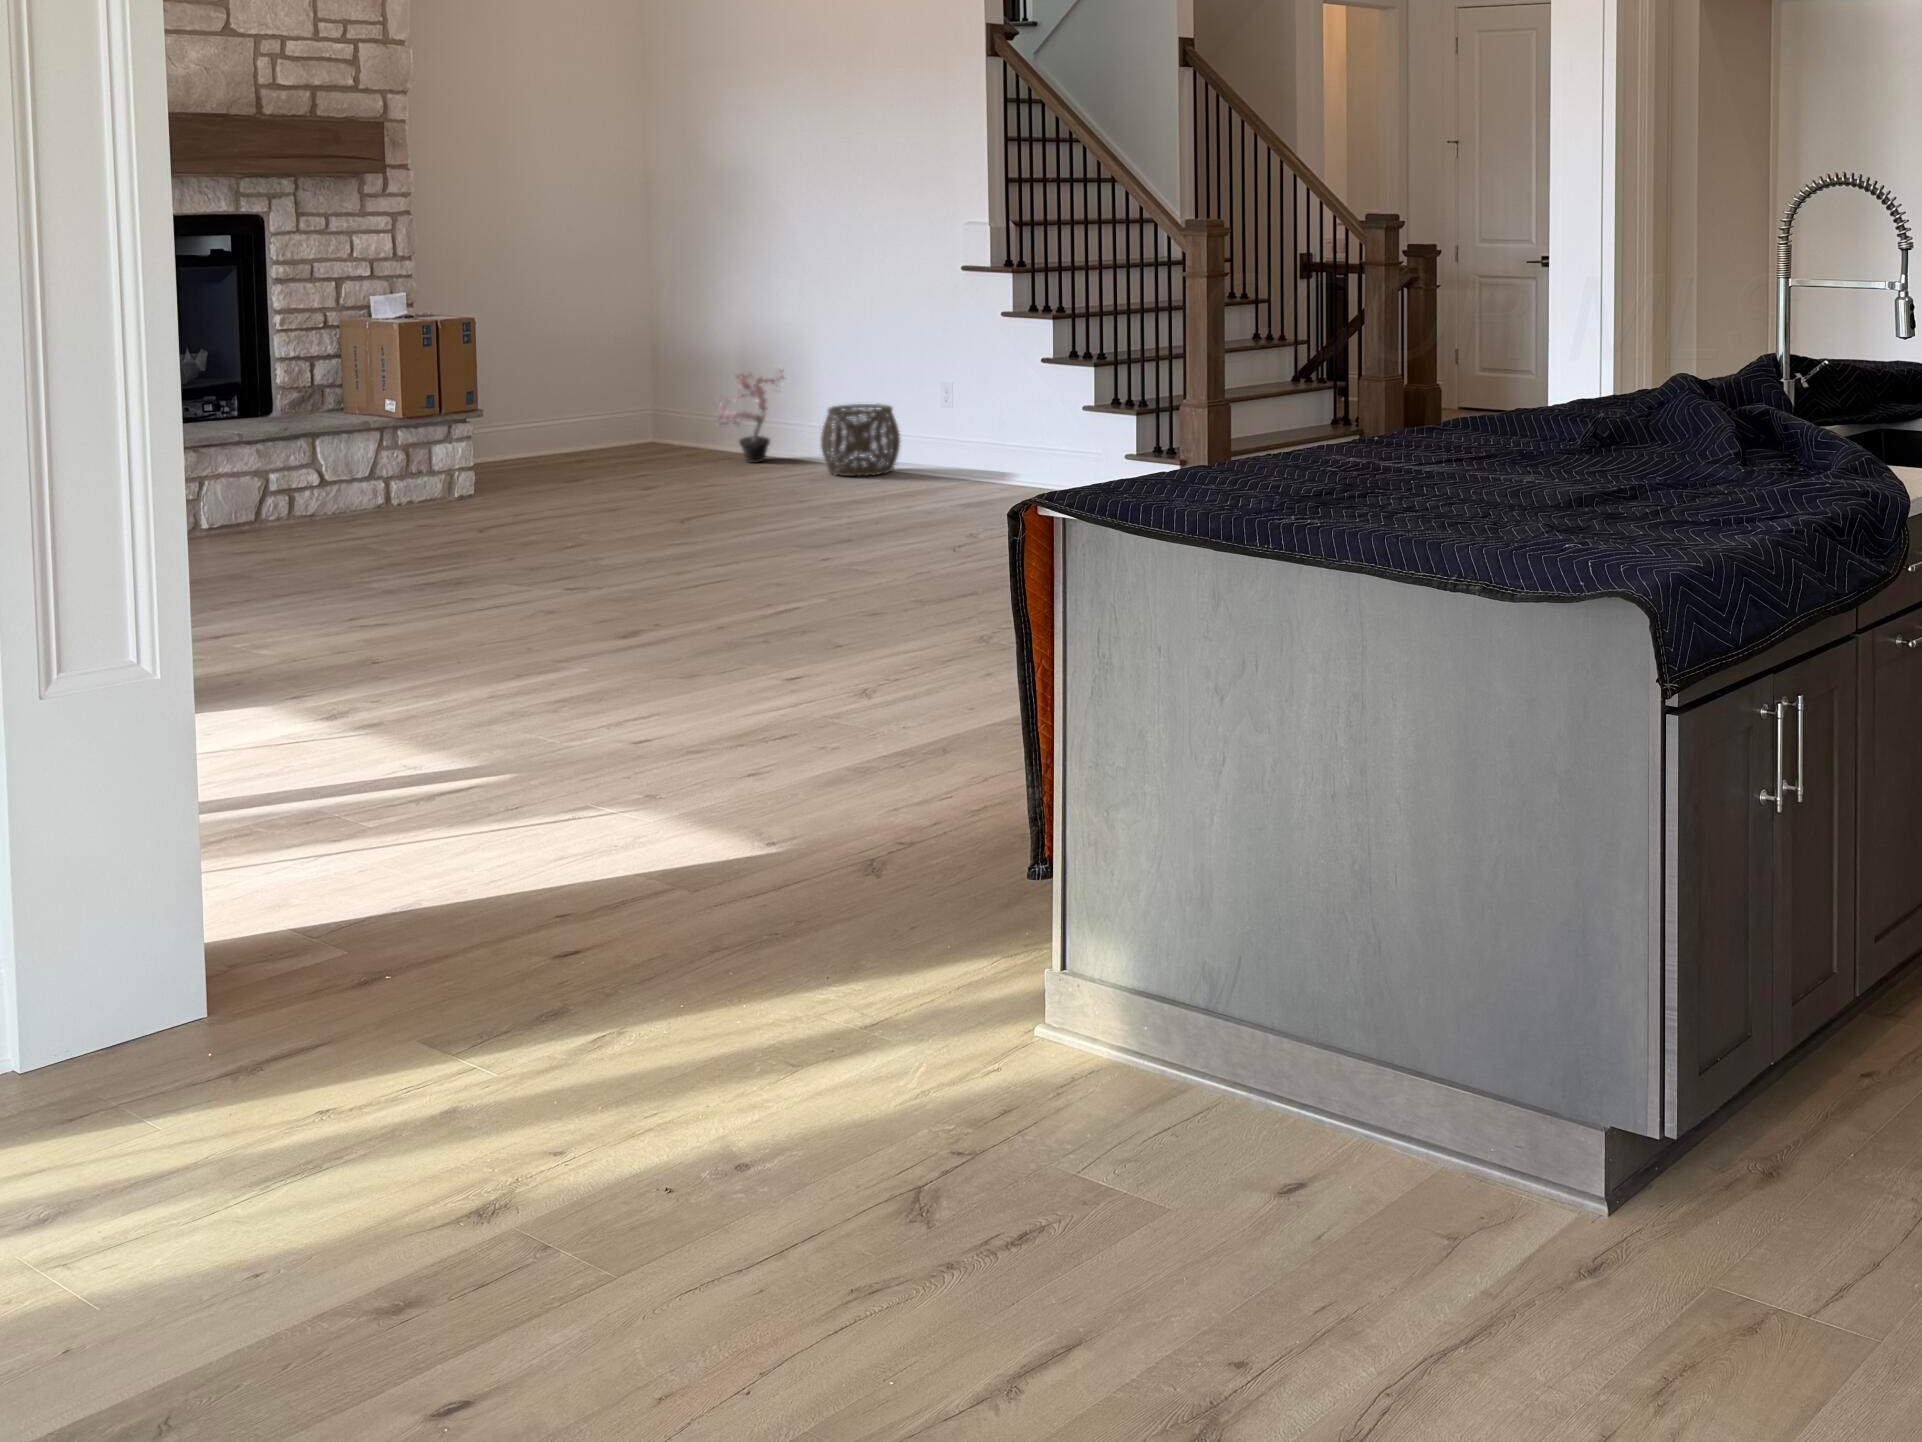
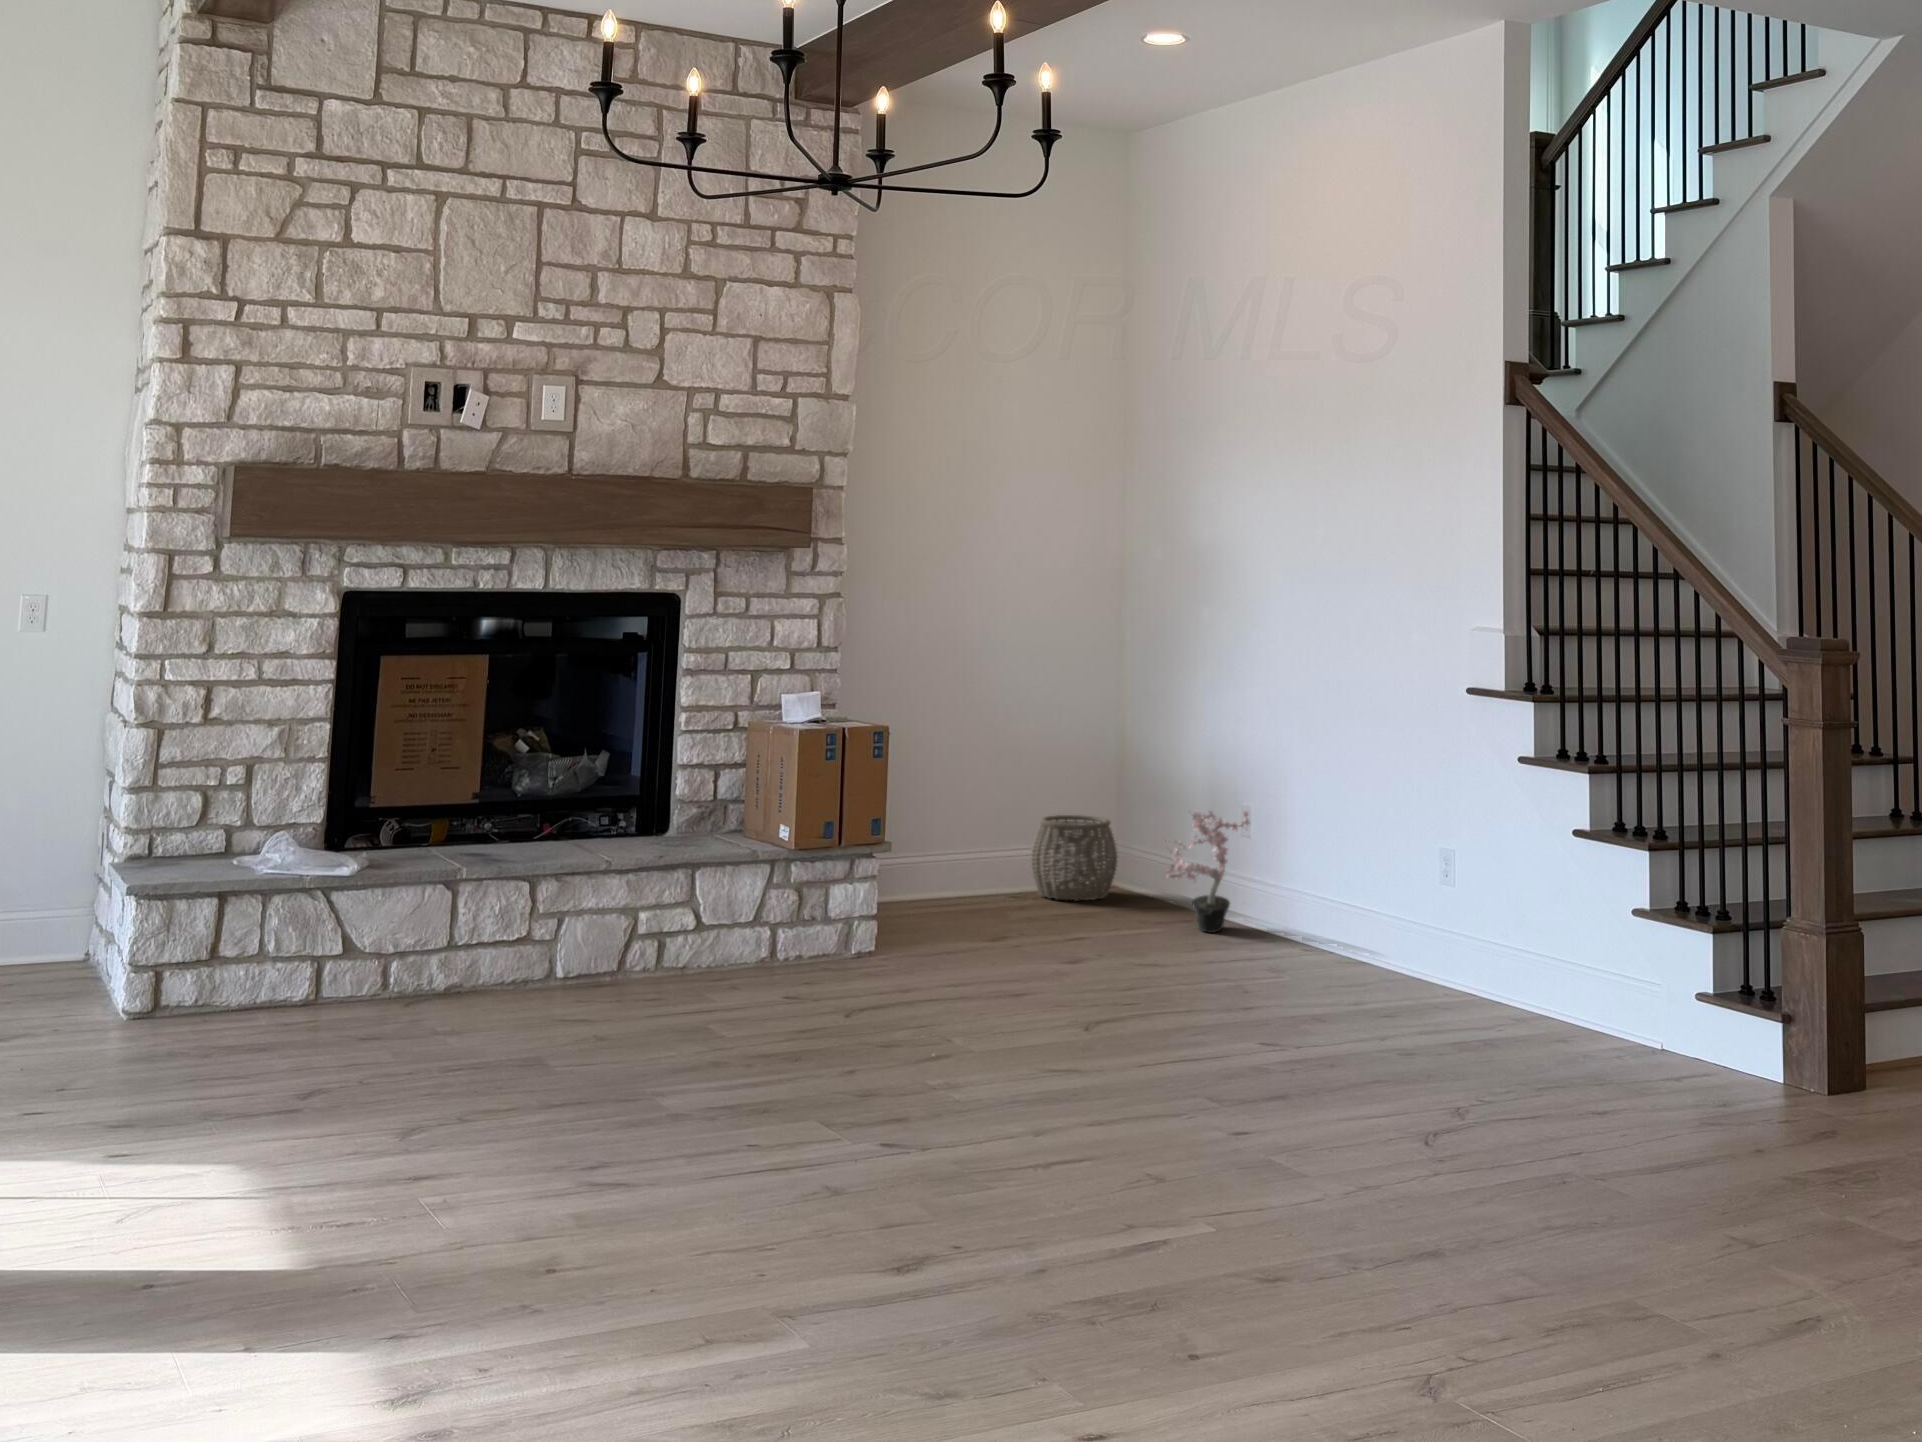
woven basket: present [821,404,900,476] -> present [1031,815,1117,901]

